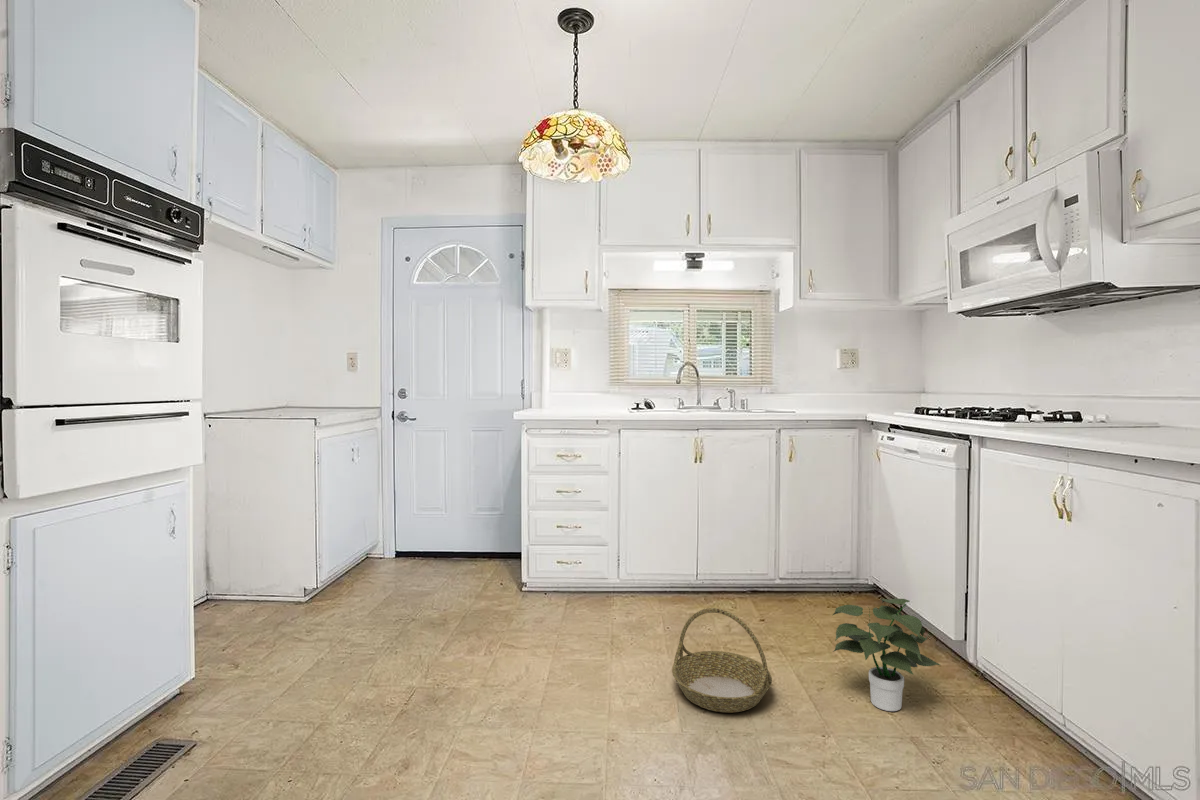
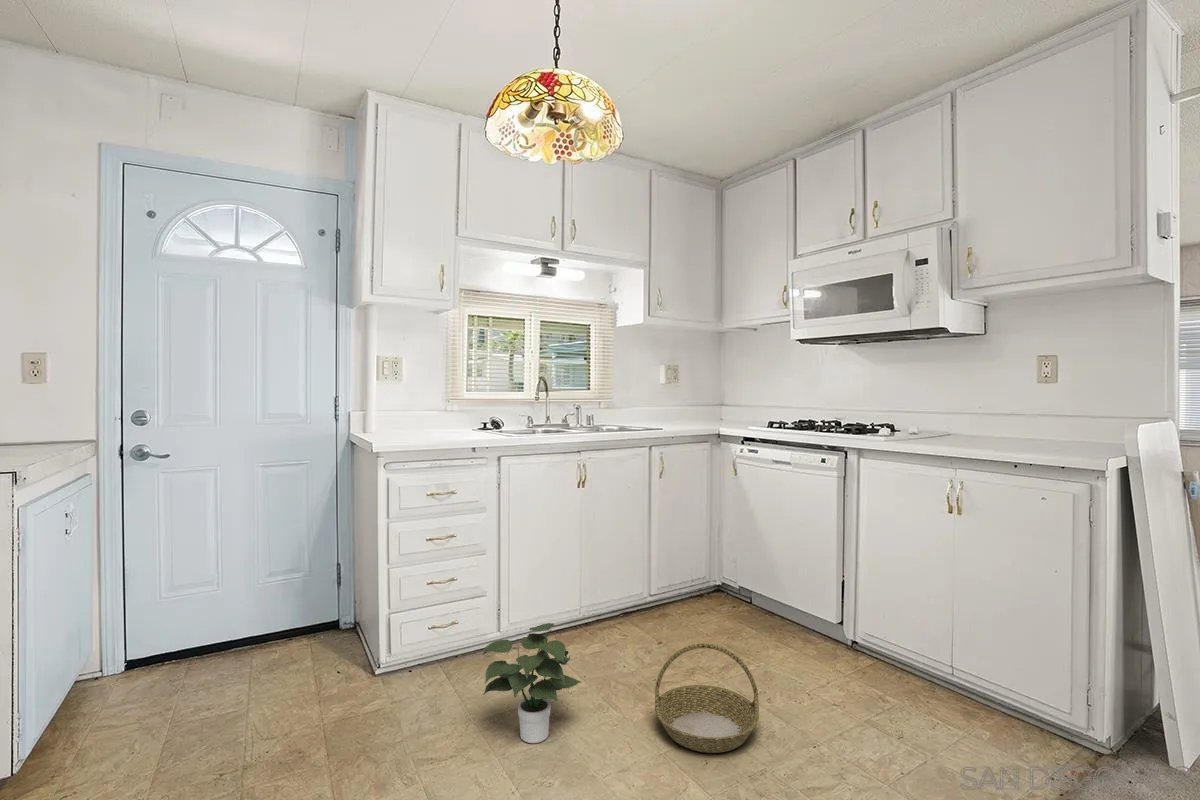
potted plant: present [833,599,940,711] -> present [483,623,581,743]

